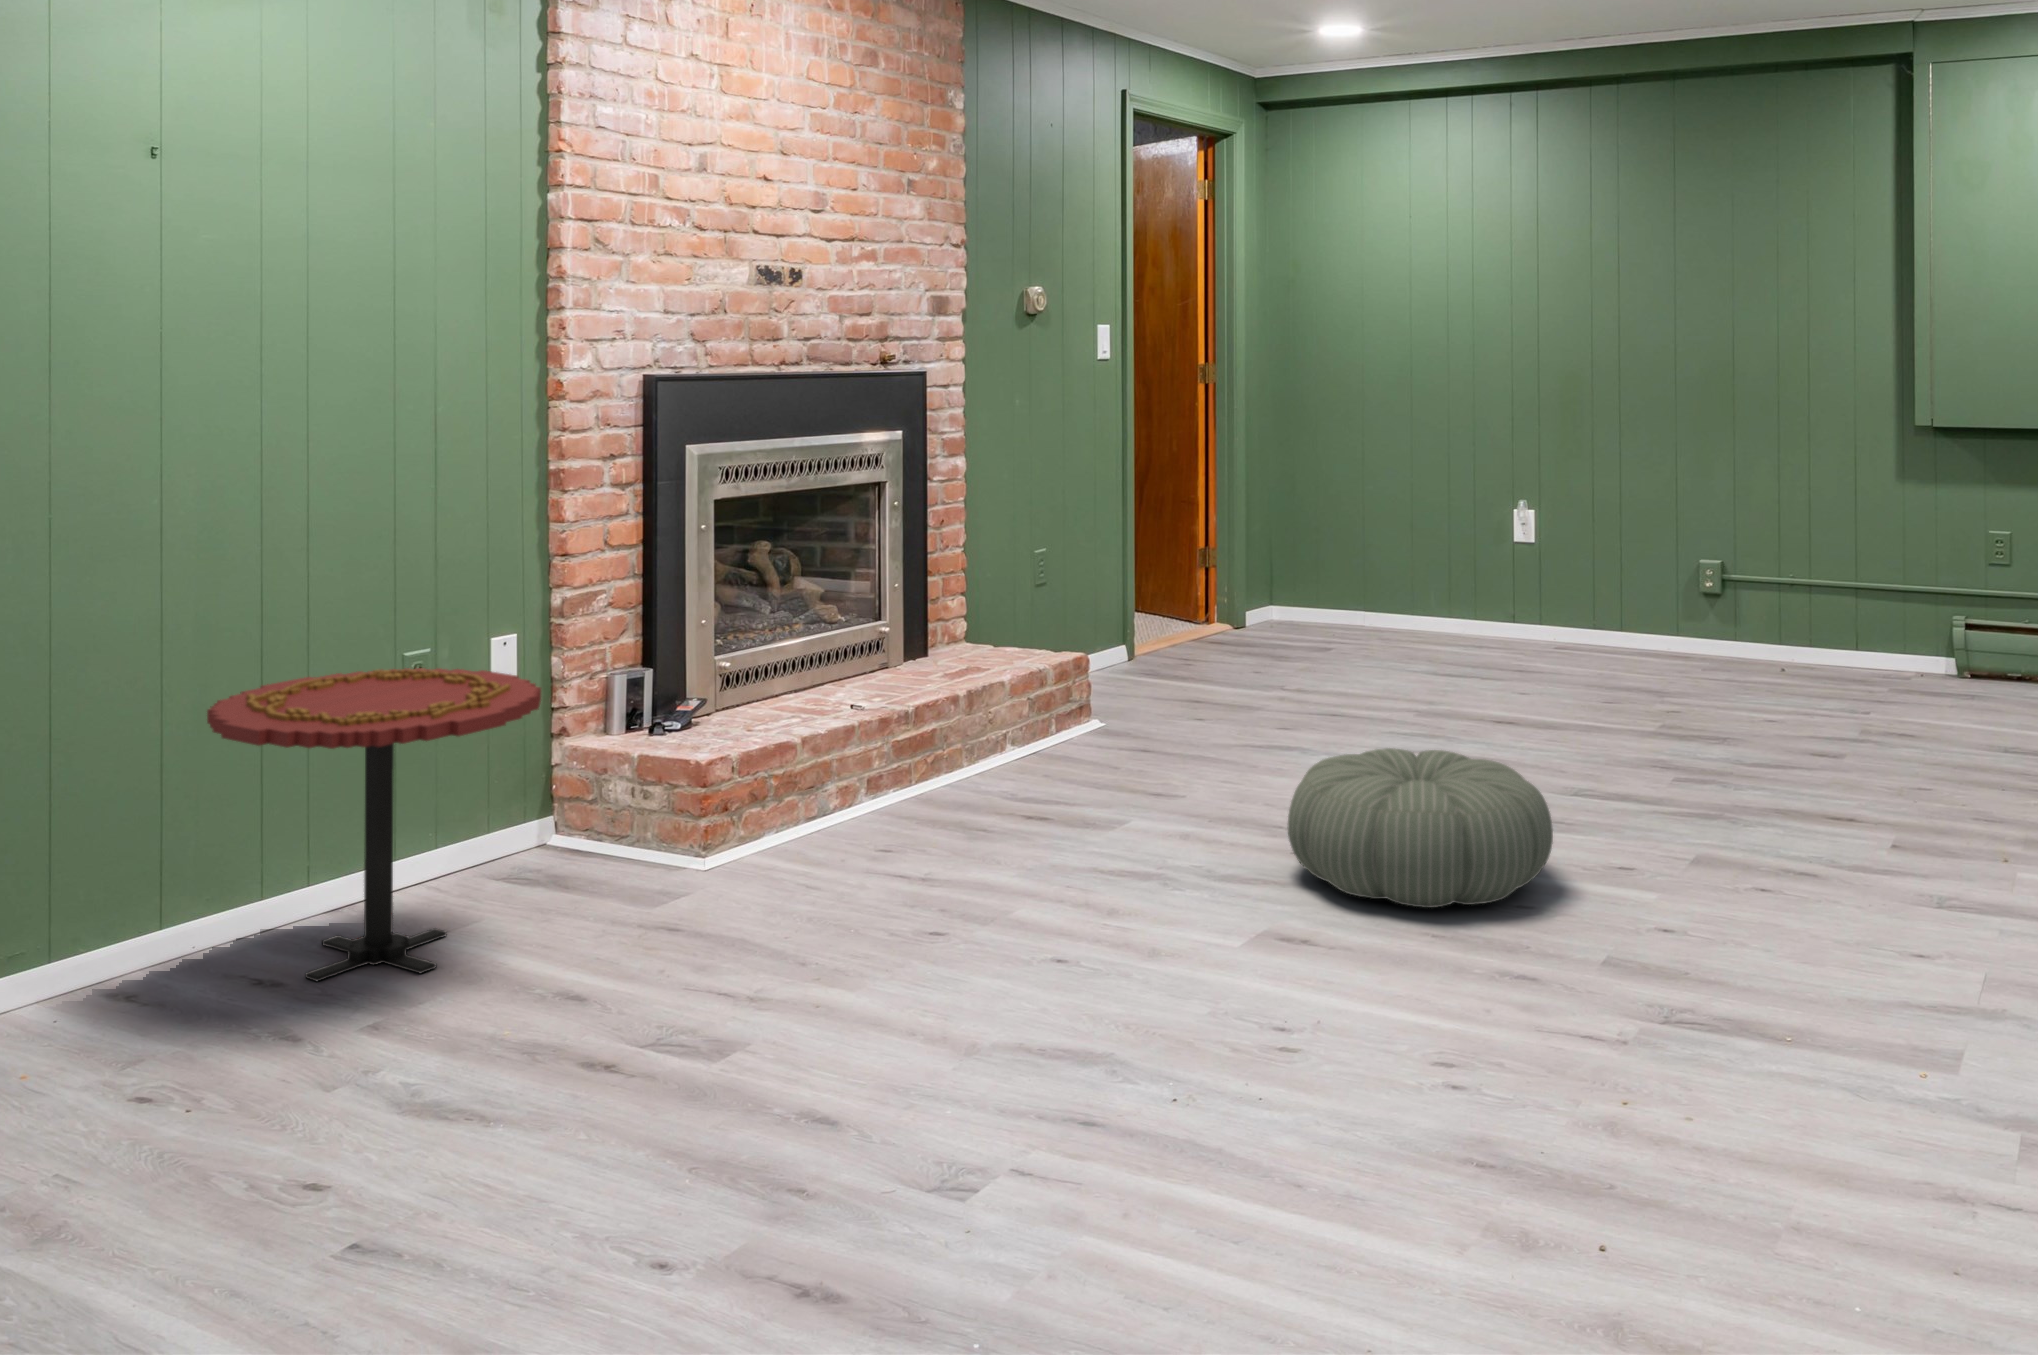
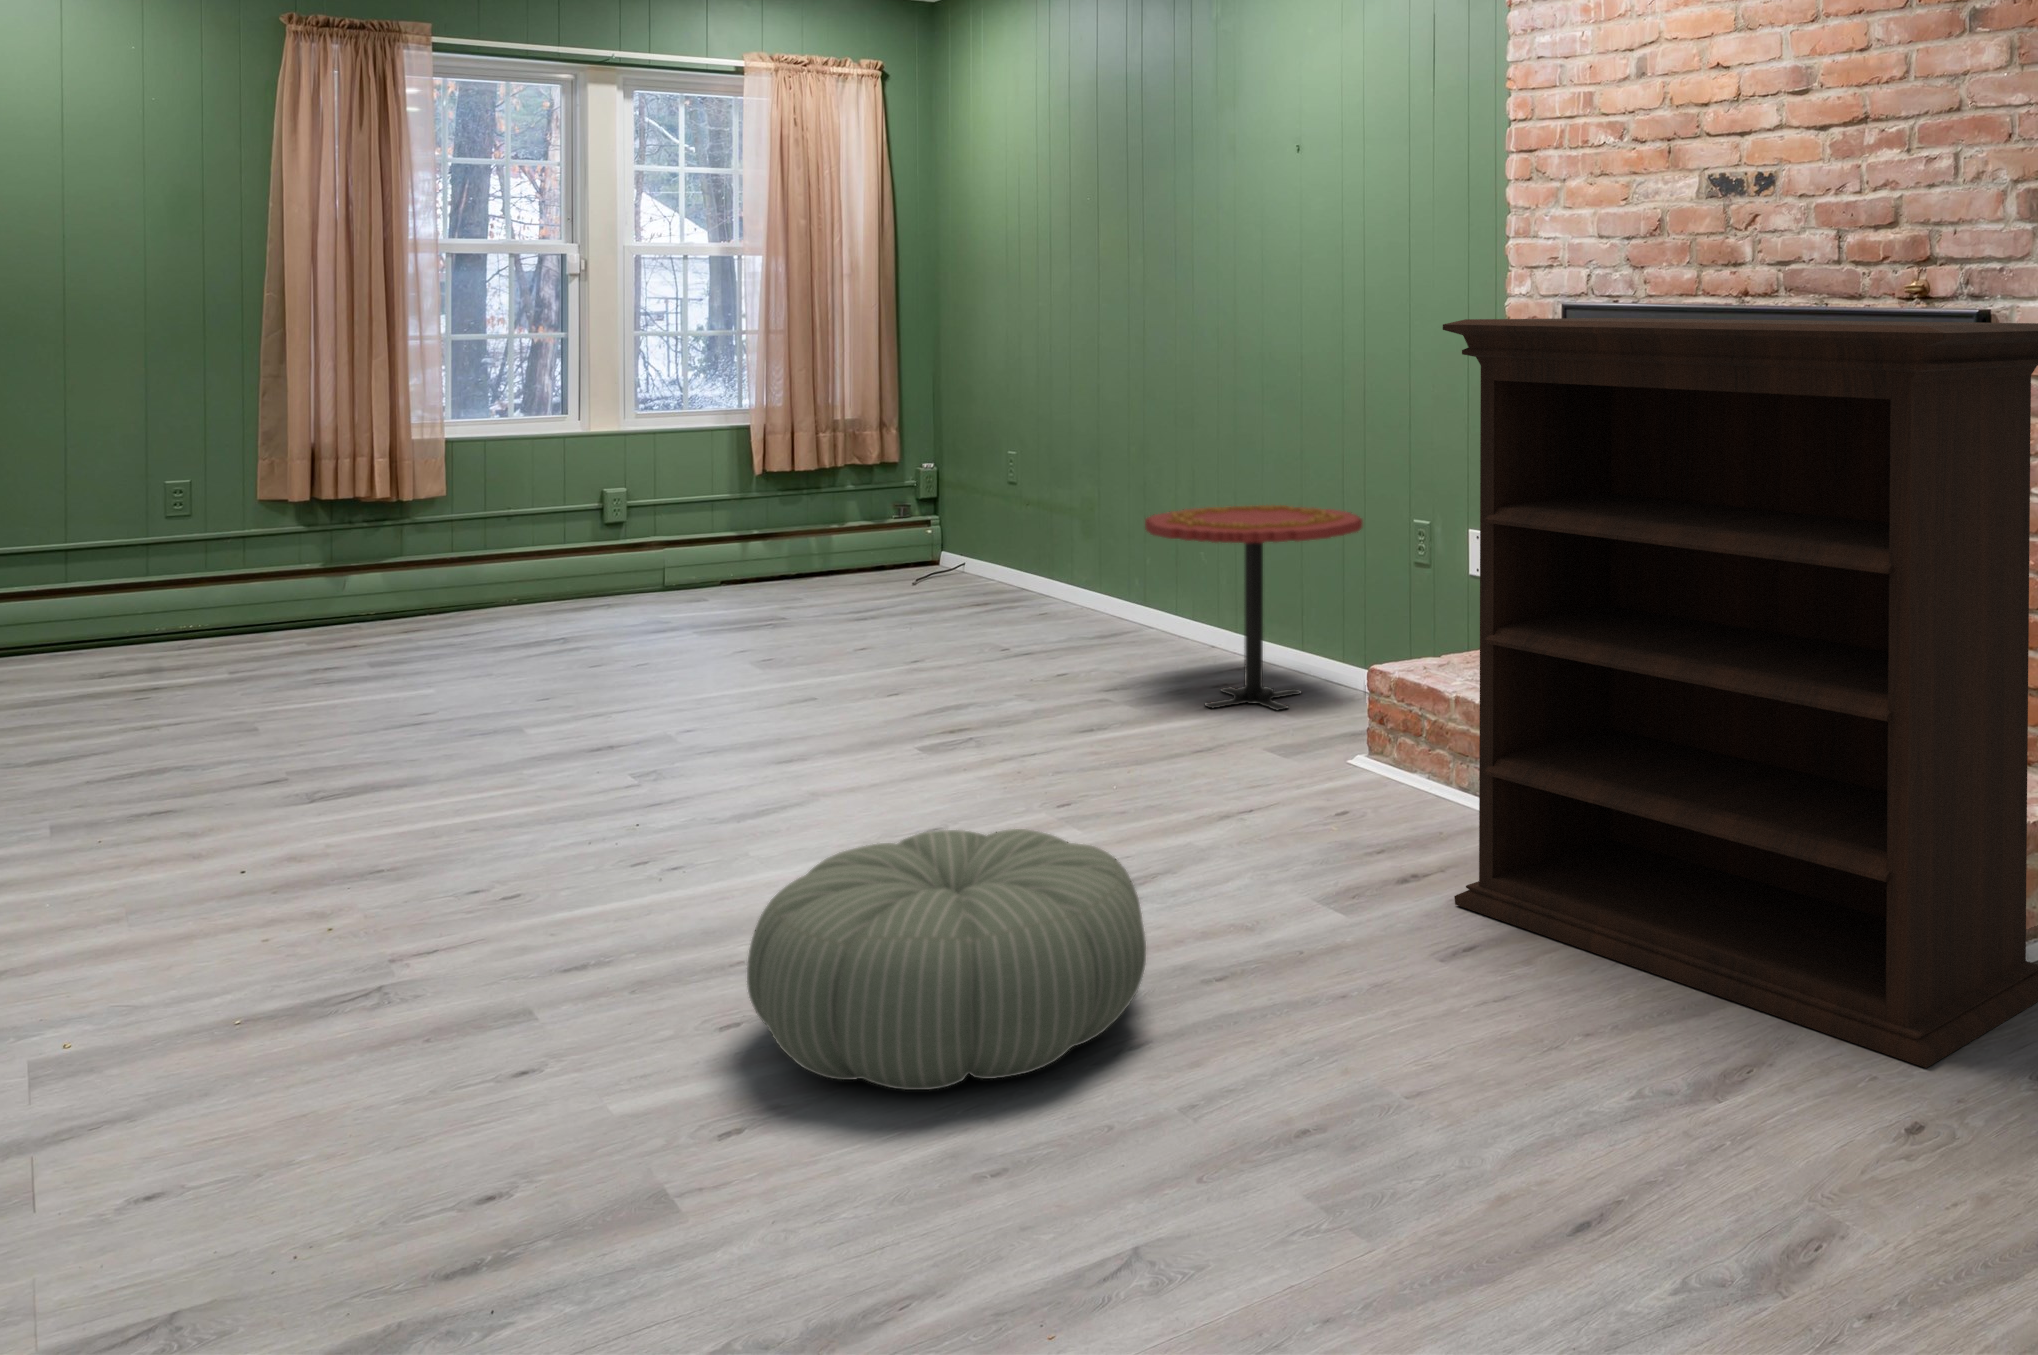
bookshelf: none [928,379,1216,809] -> present [1443,318,2038,1068]

